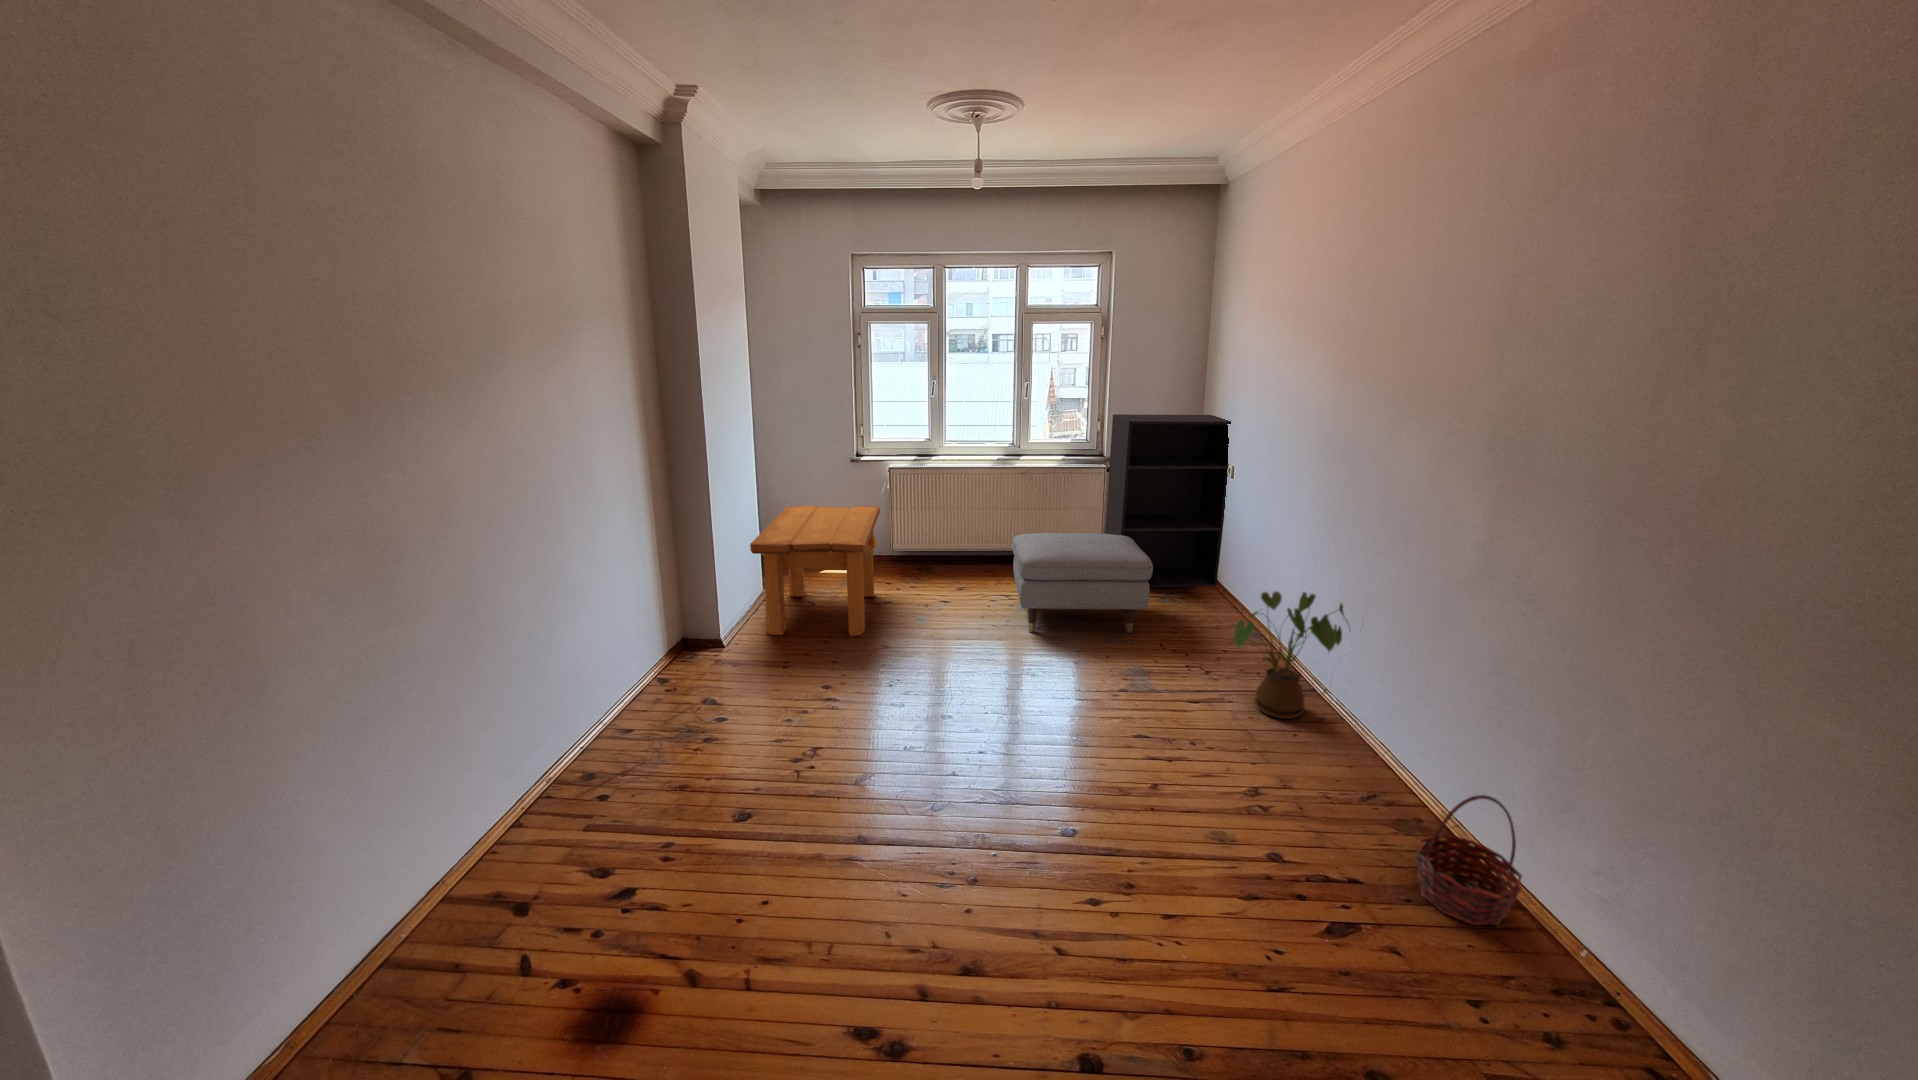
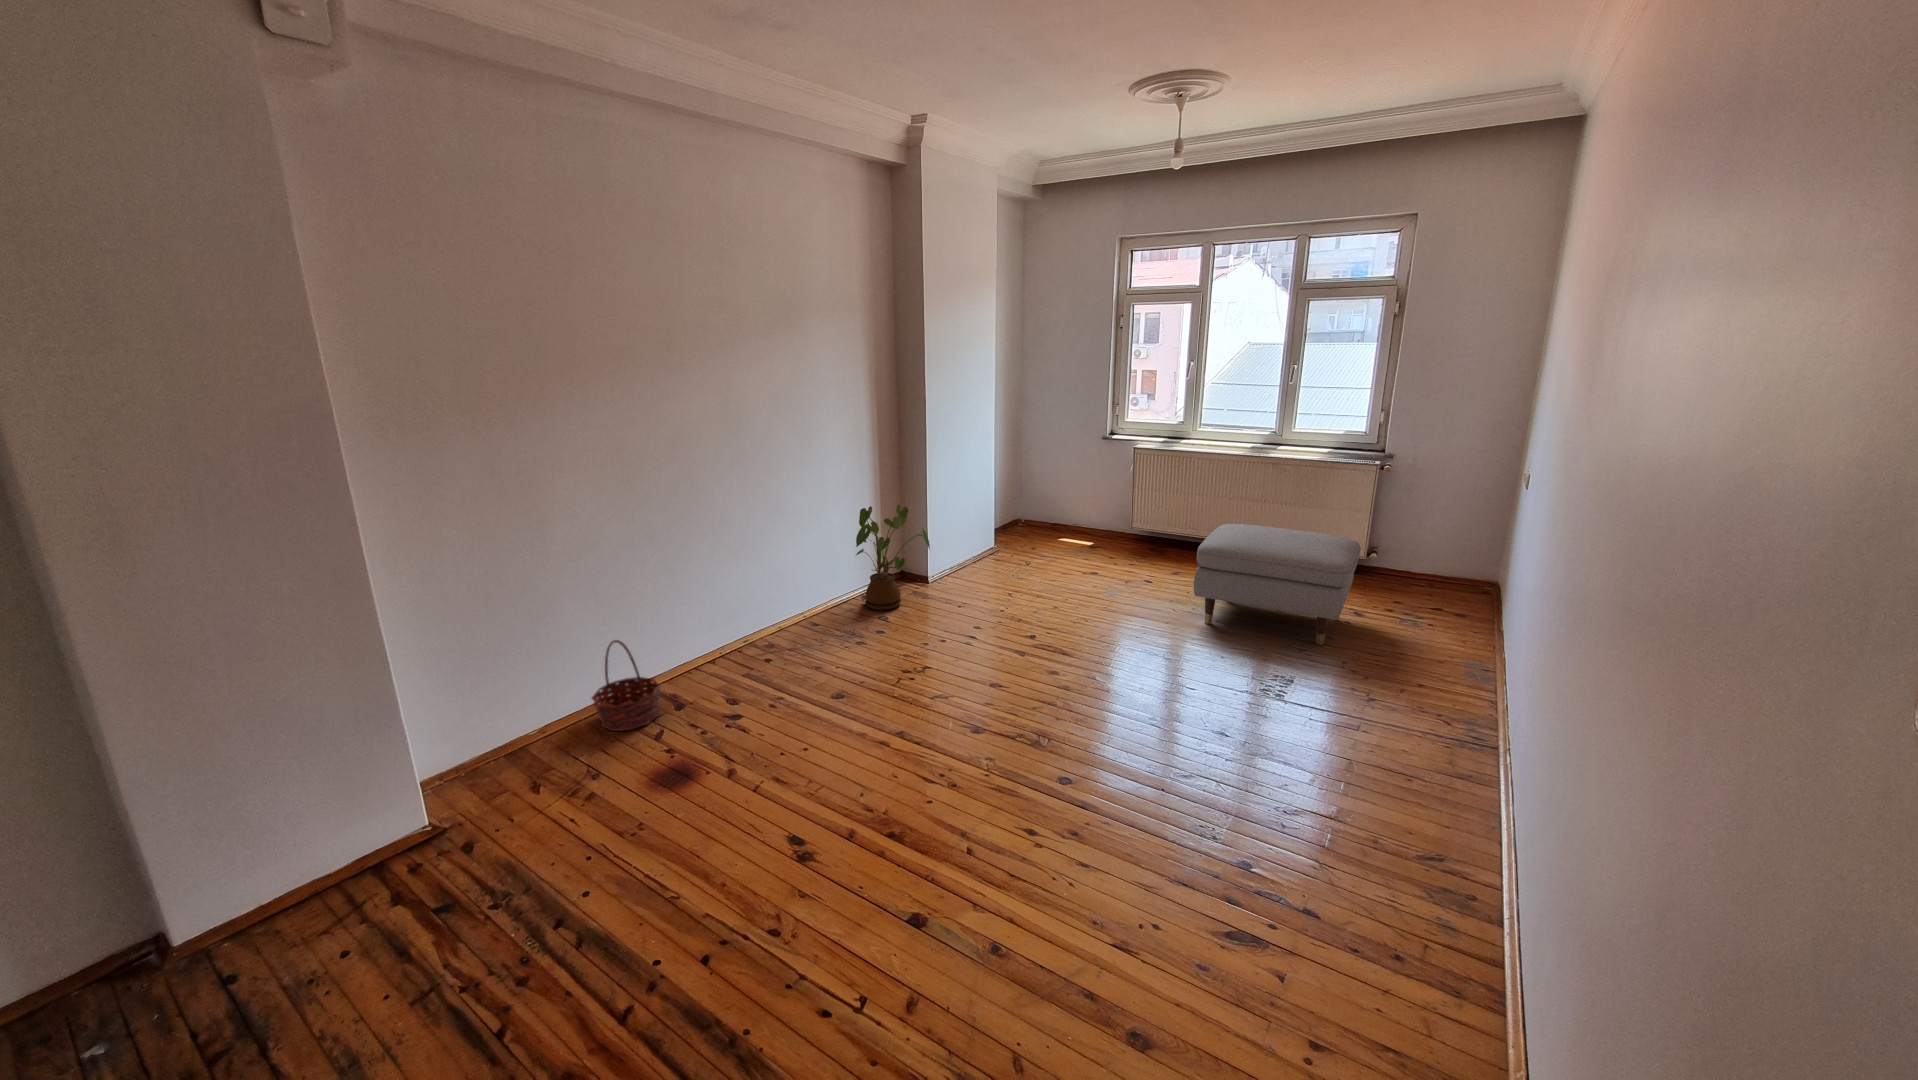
bookshelf: present [1105,414,1231,587] -> none [1359,401,1540,621]
side table: present [750,506,880,636] -> none [953,475,1101,596]
house plant: present [1234,592,1349,719] -> present [856,505,930,610]
basket: present [1416,795,1522,925] -> present [592,640,660,731]

